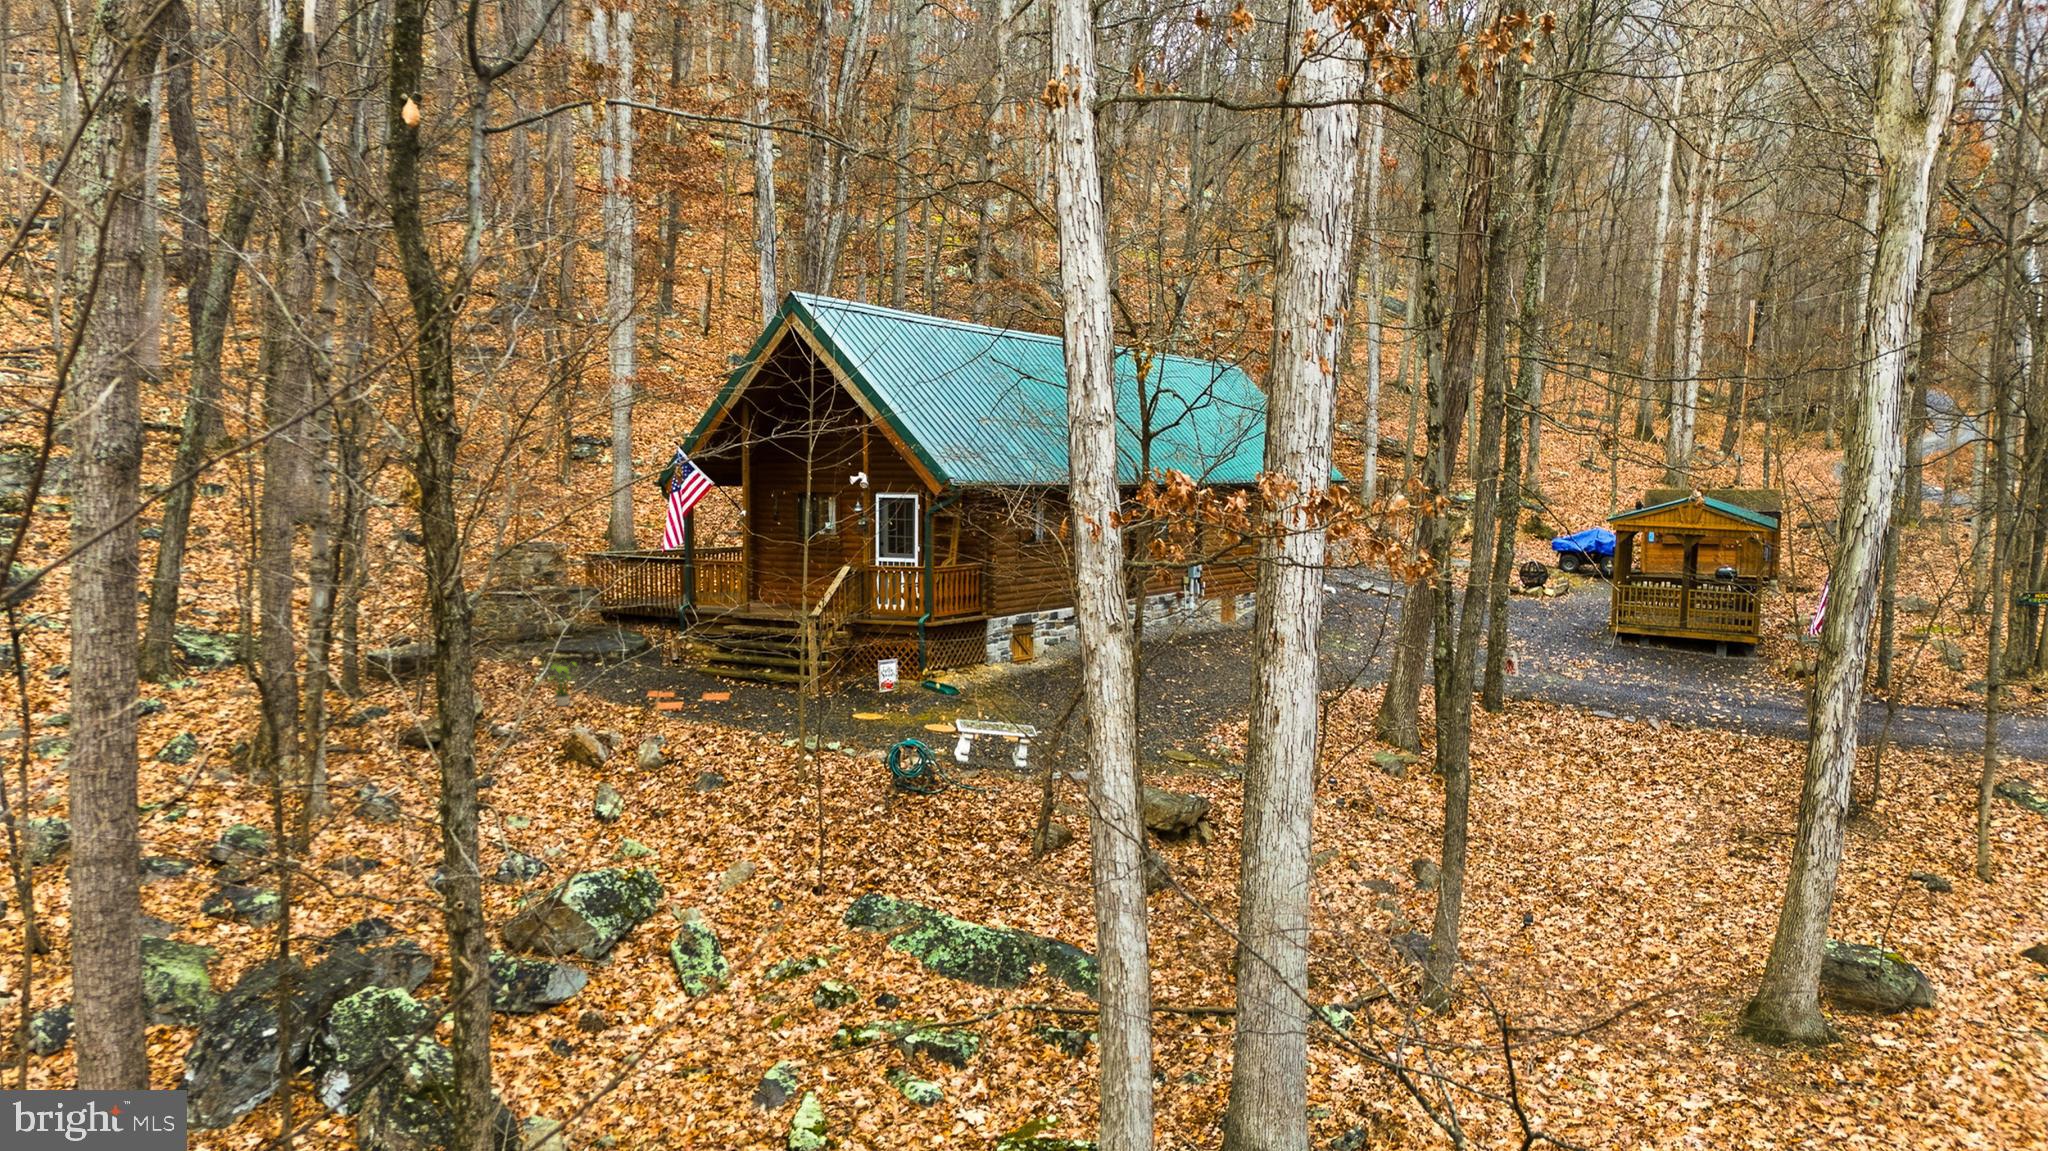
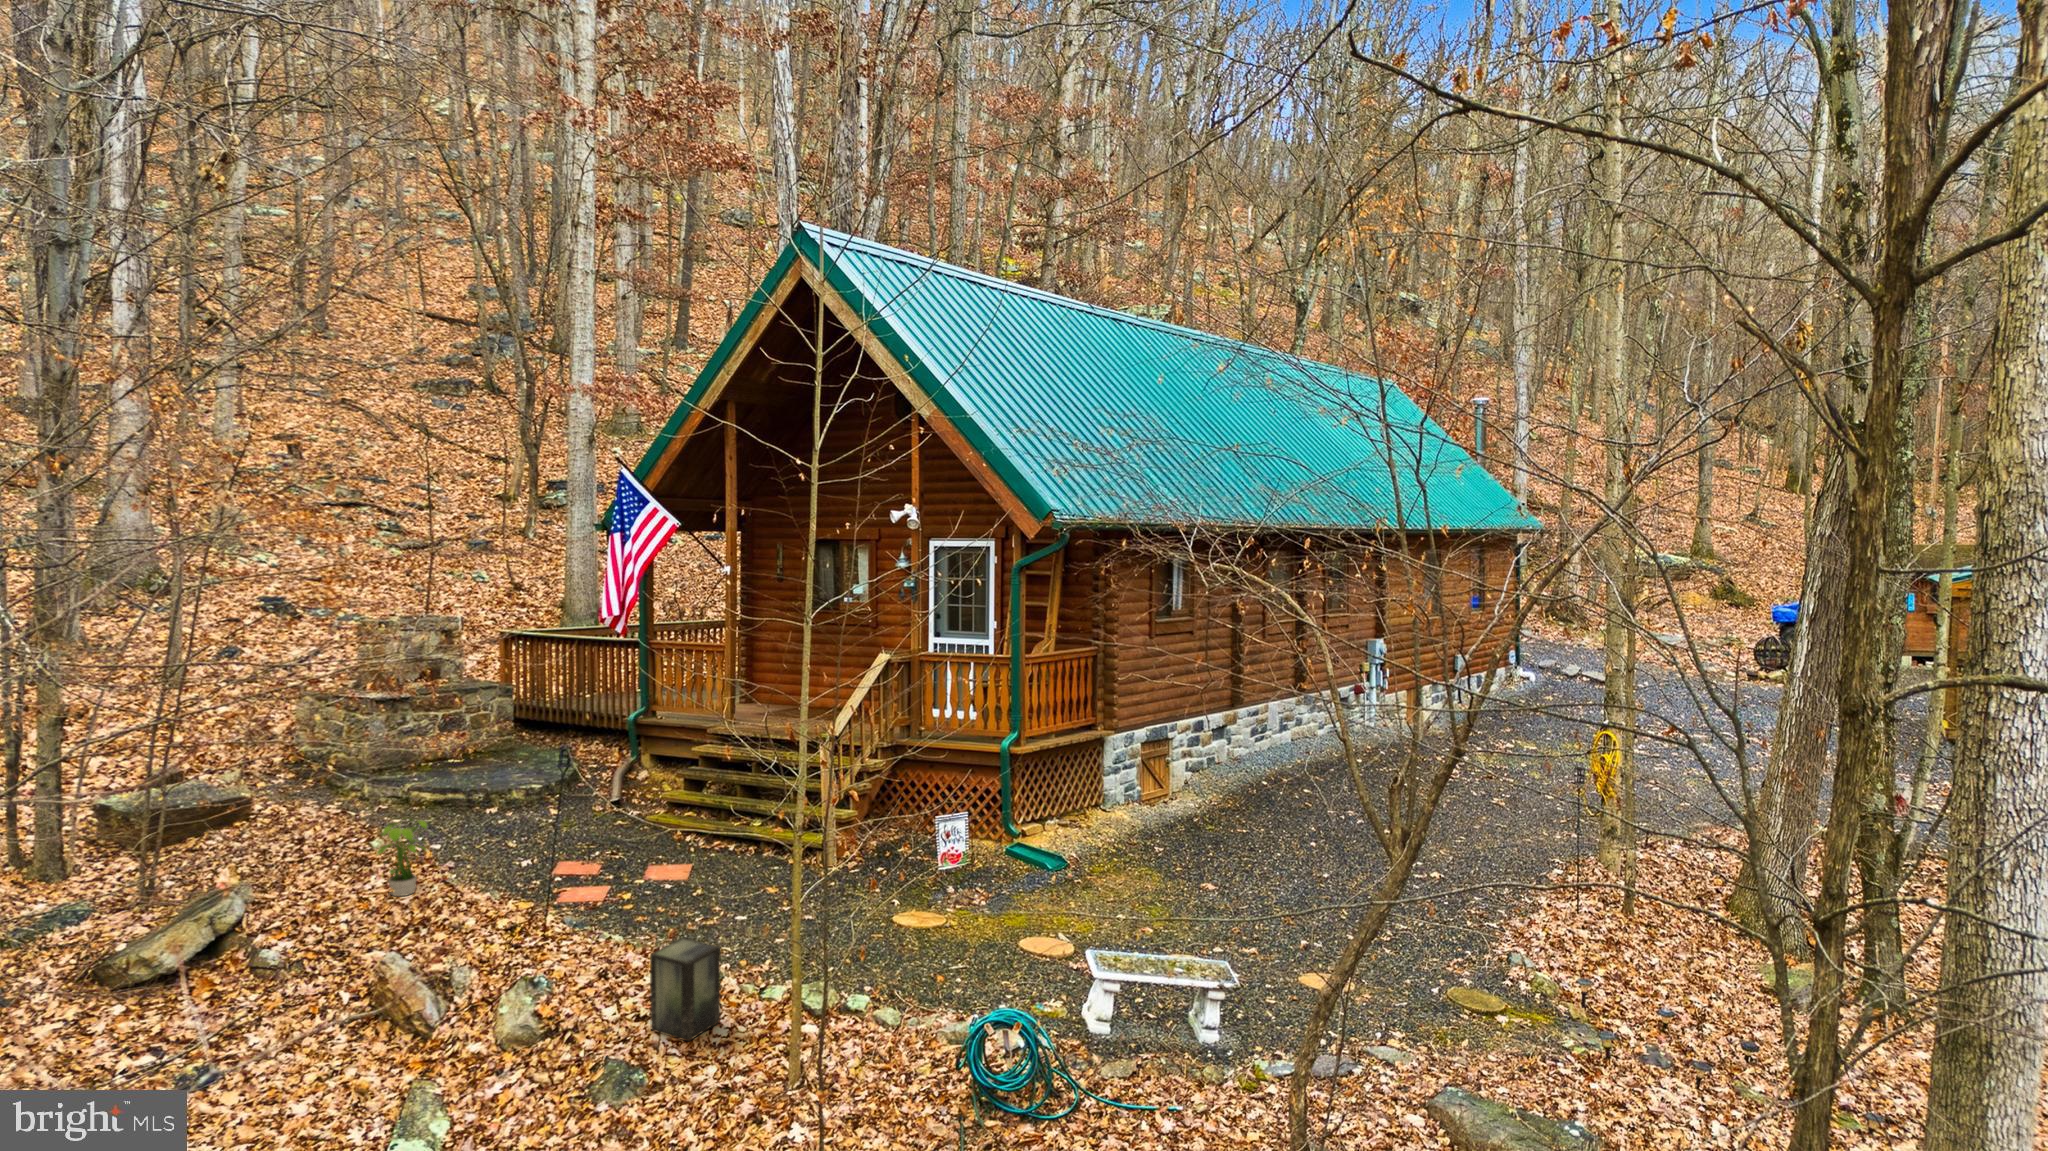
storage box: none [722,715,759,766] -> present [650,938,721,1041]

